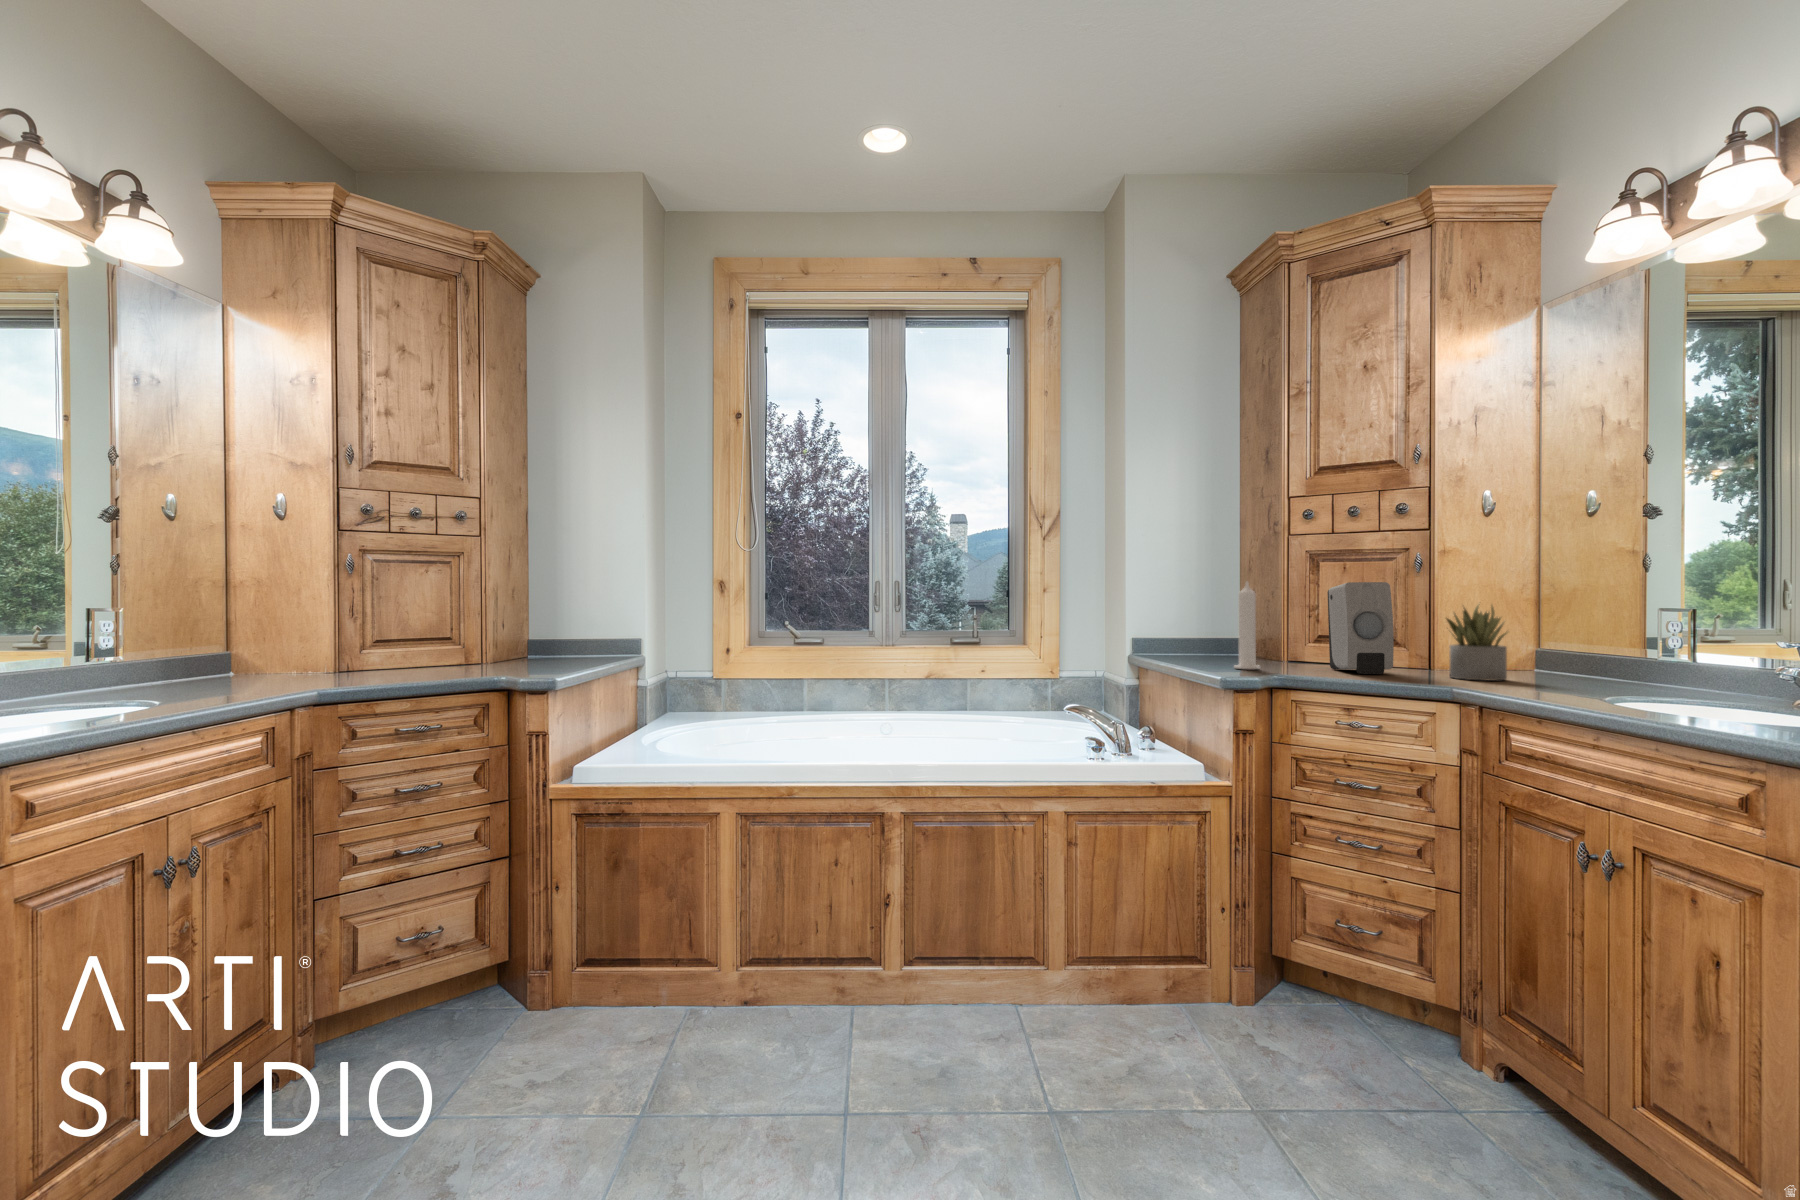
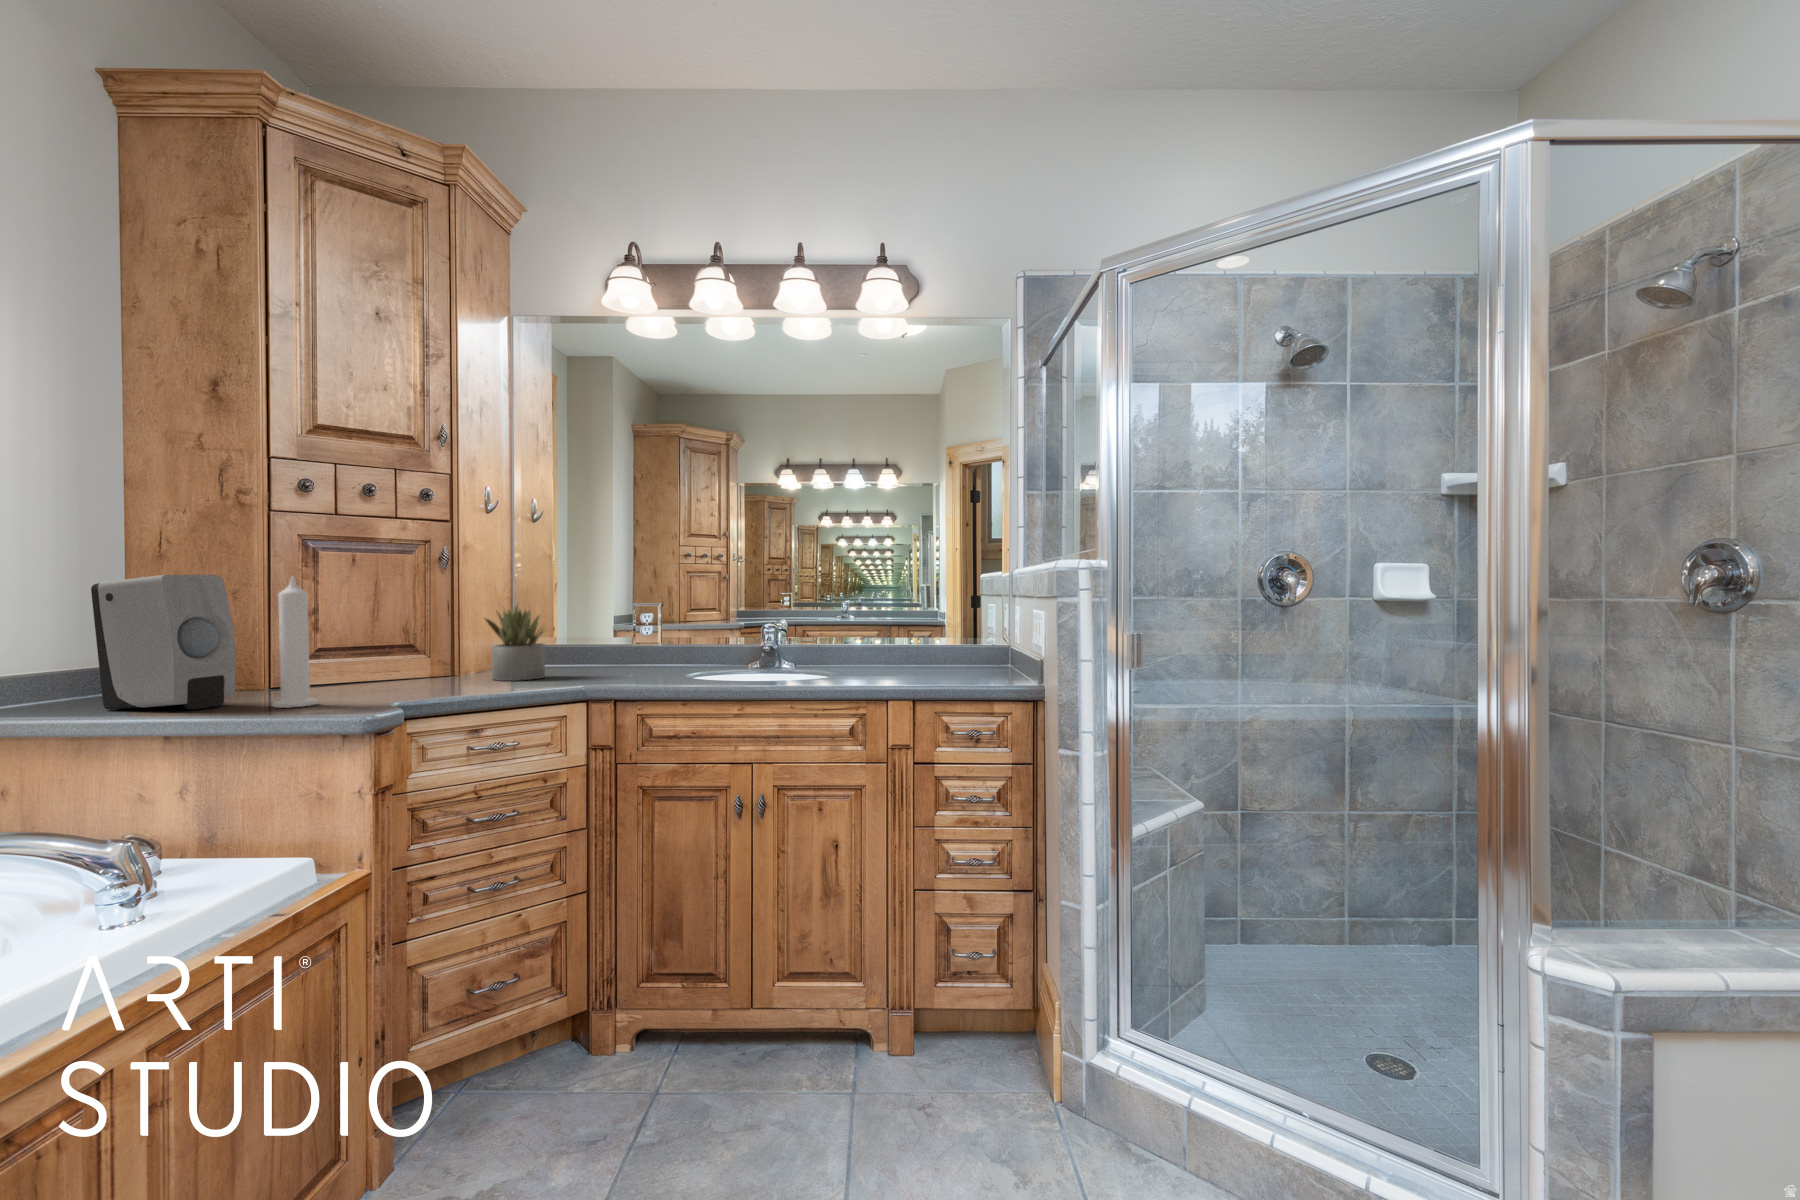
soap dispenser: present [1327,582,1394,674] -> present [91,575,235,710]

